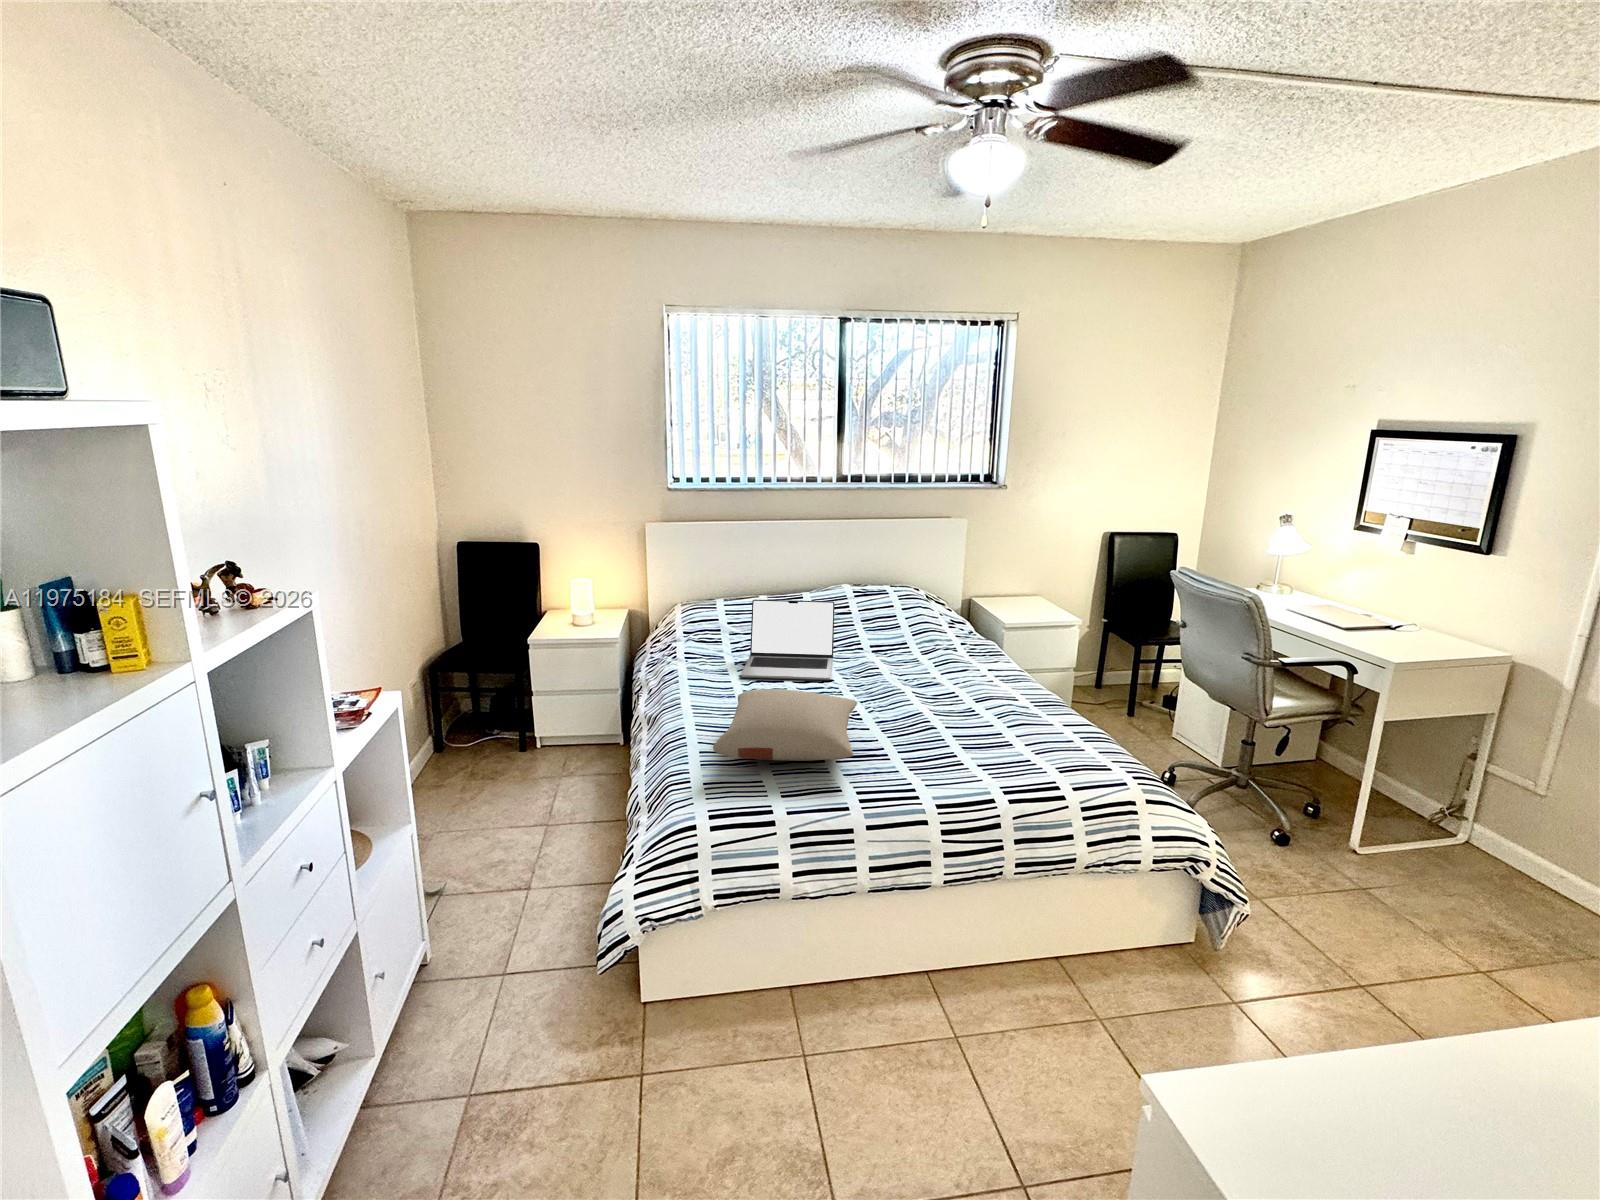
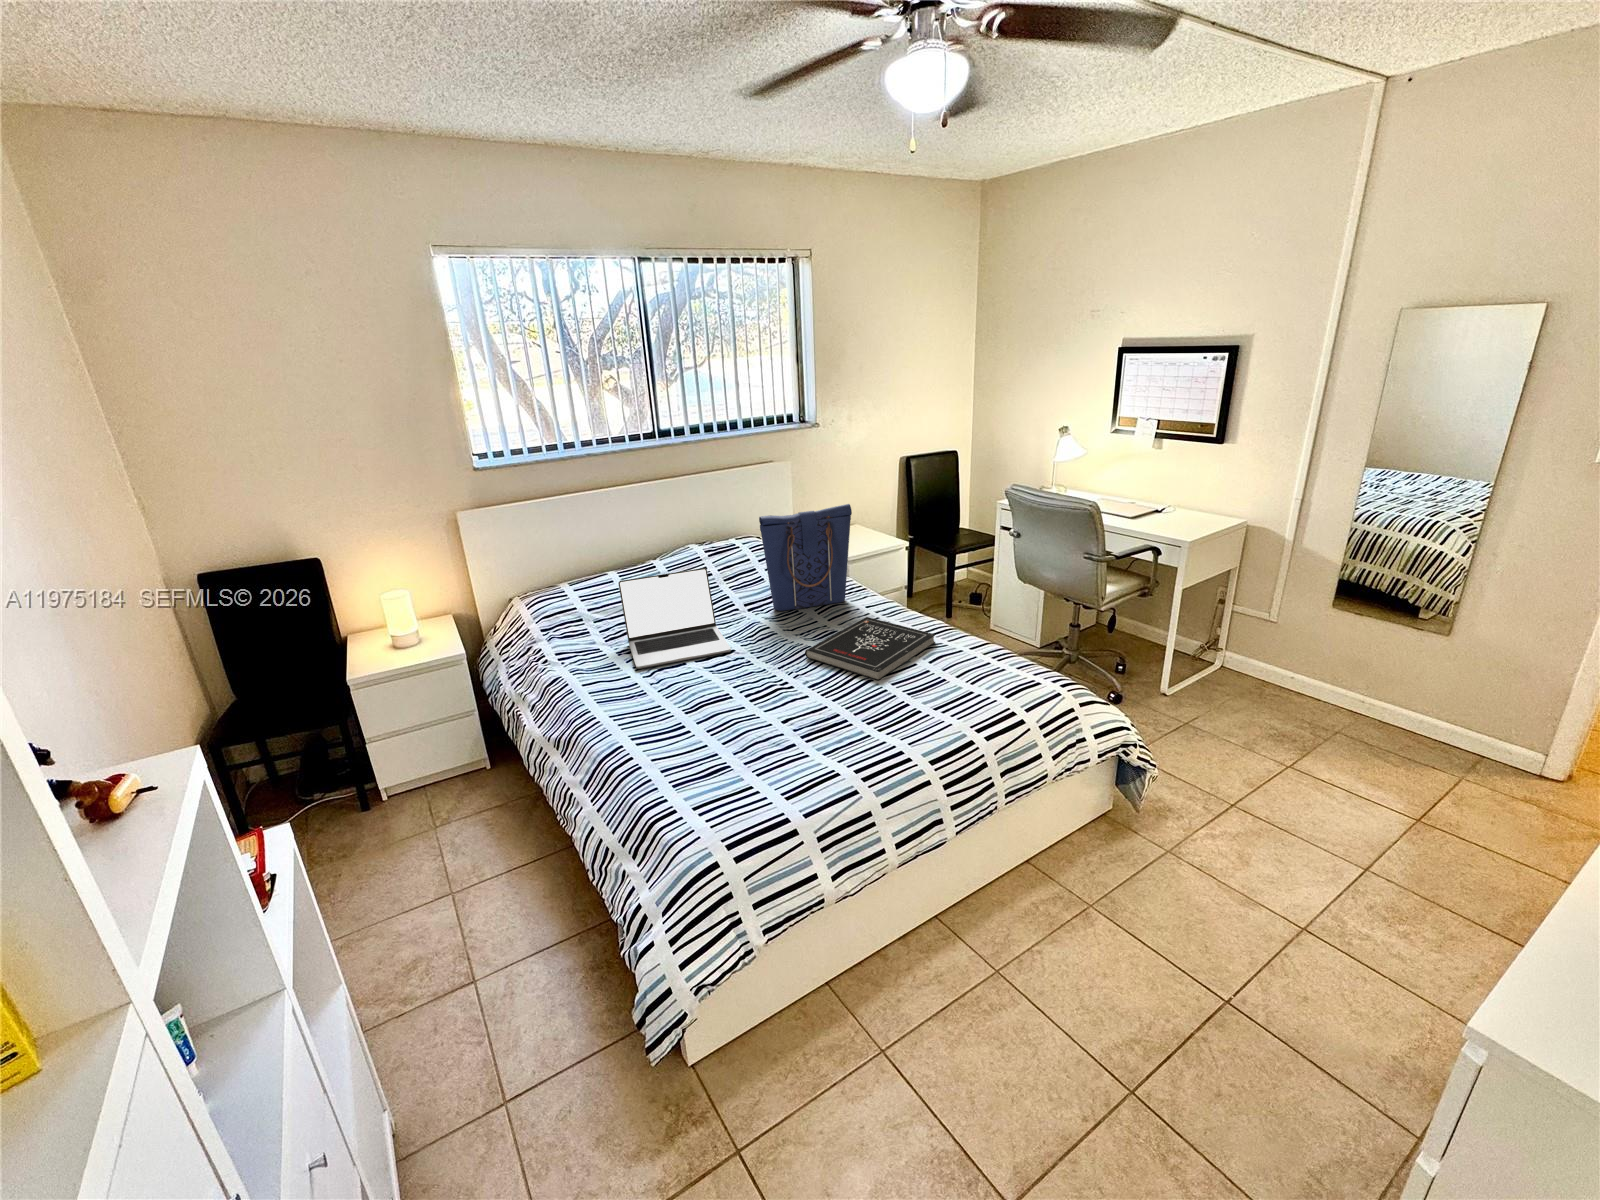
tote bag: none [892,561,988,661] -> present [759,504,852,611]
book: none [892,676,1031,730] -> present [805,617,935,680]
pillow: present [713,689,857,761] -> none [671,672,842,772]

